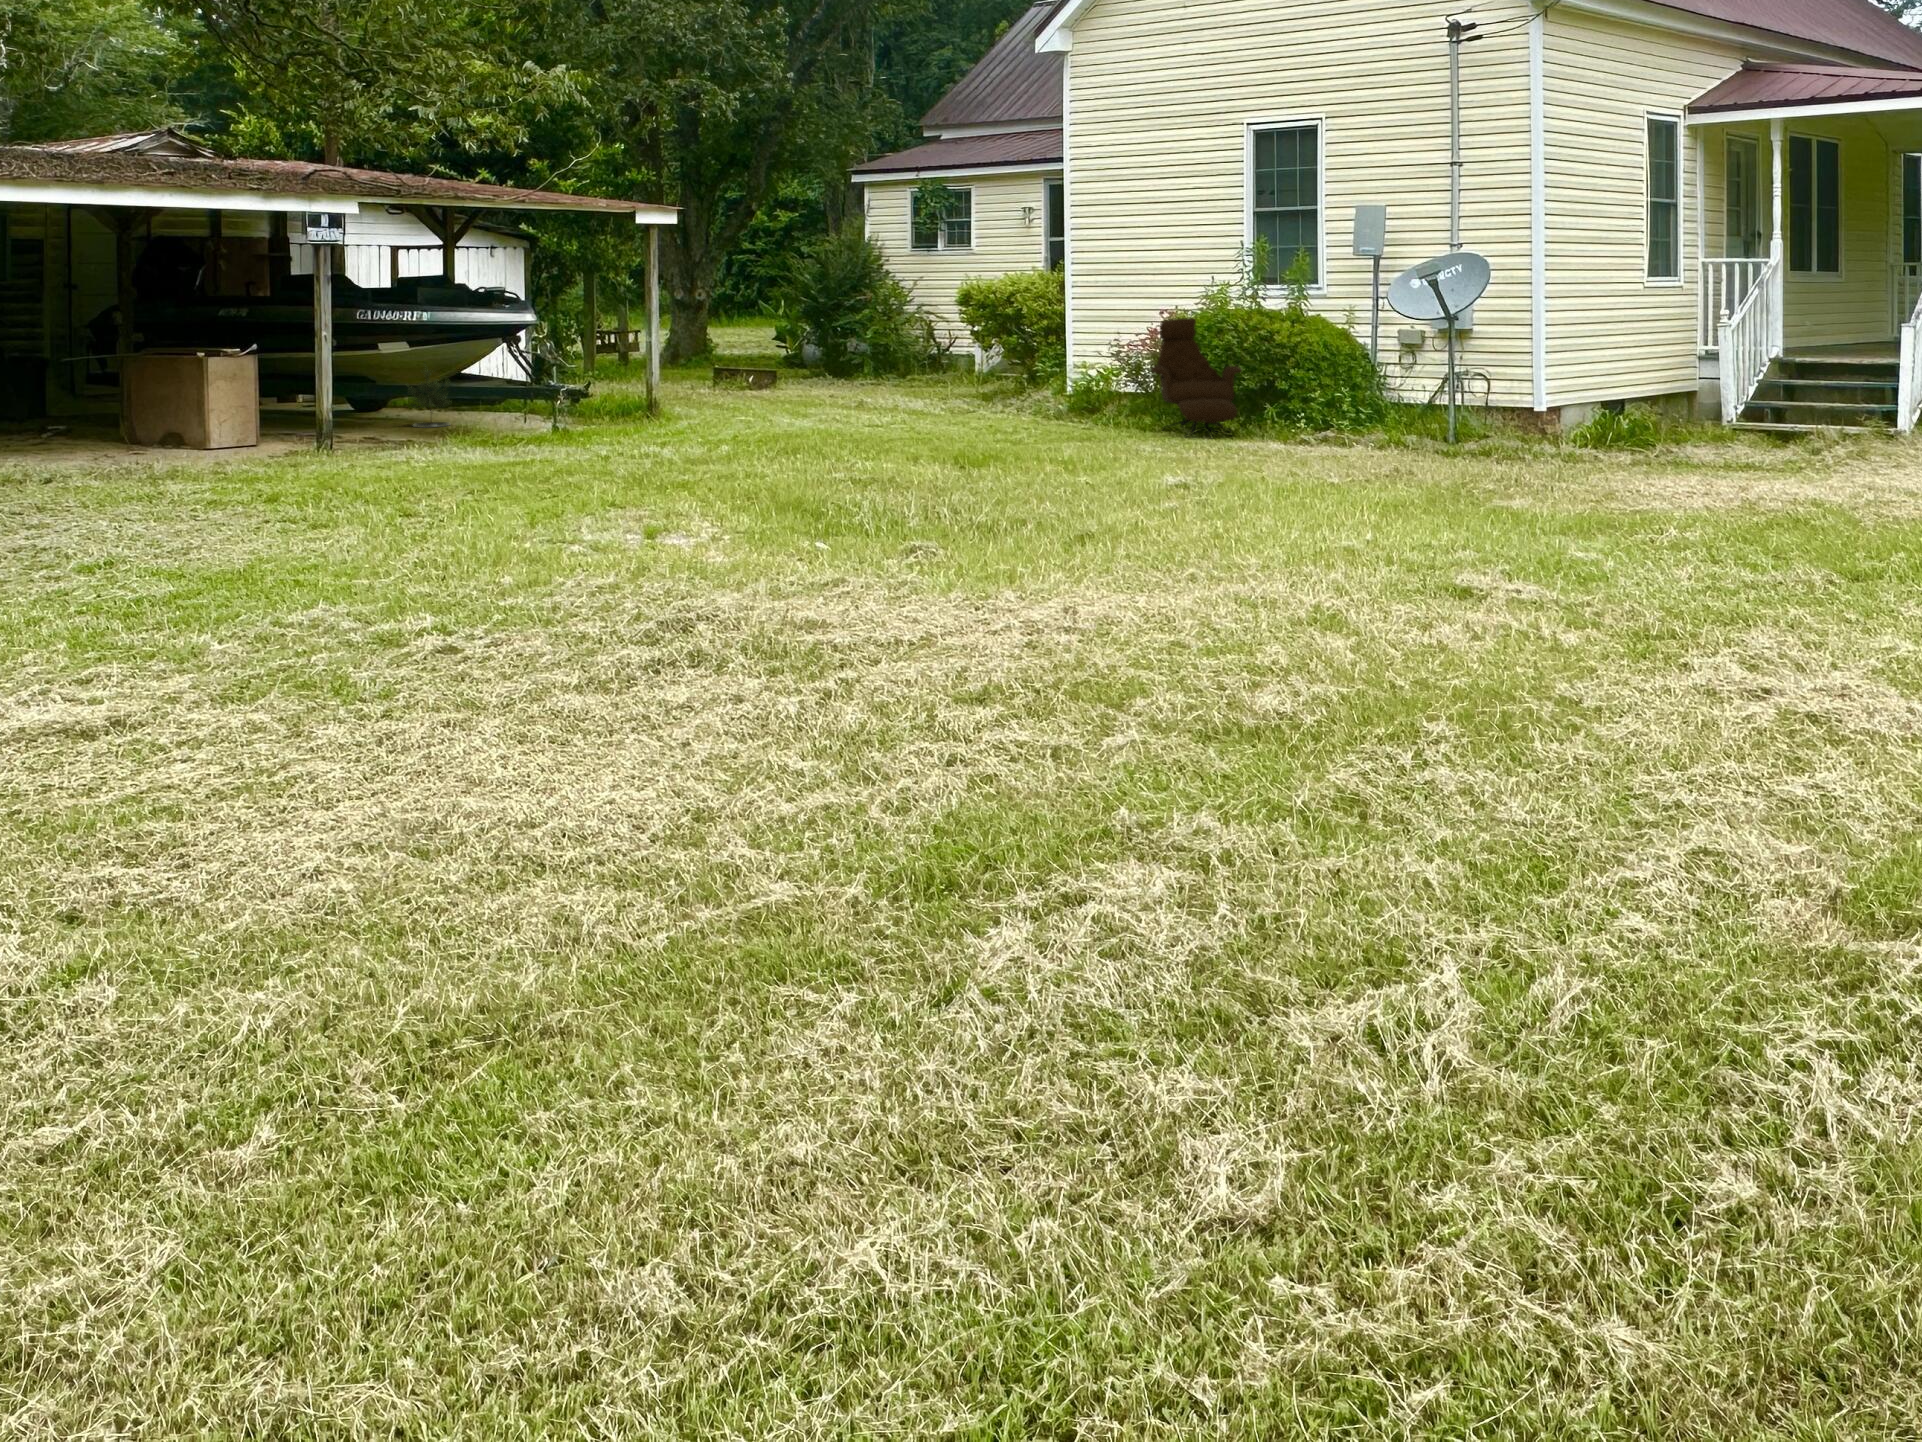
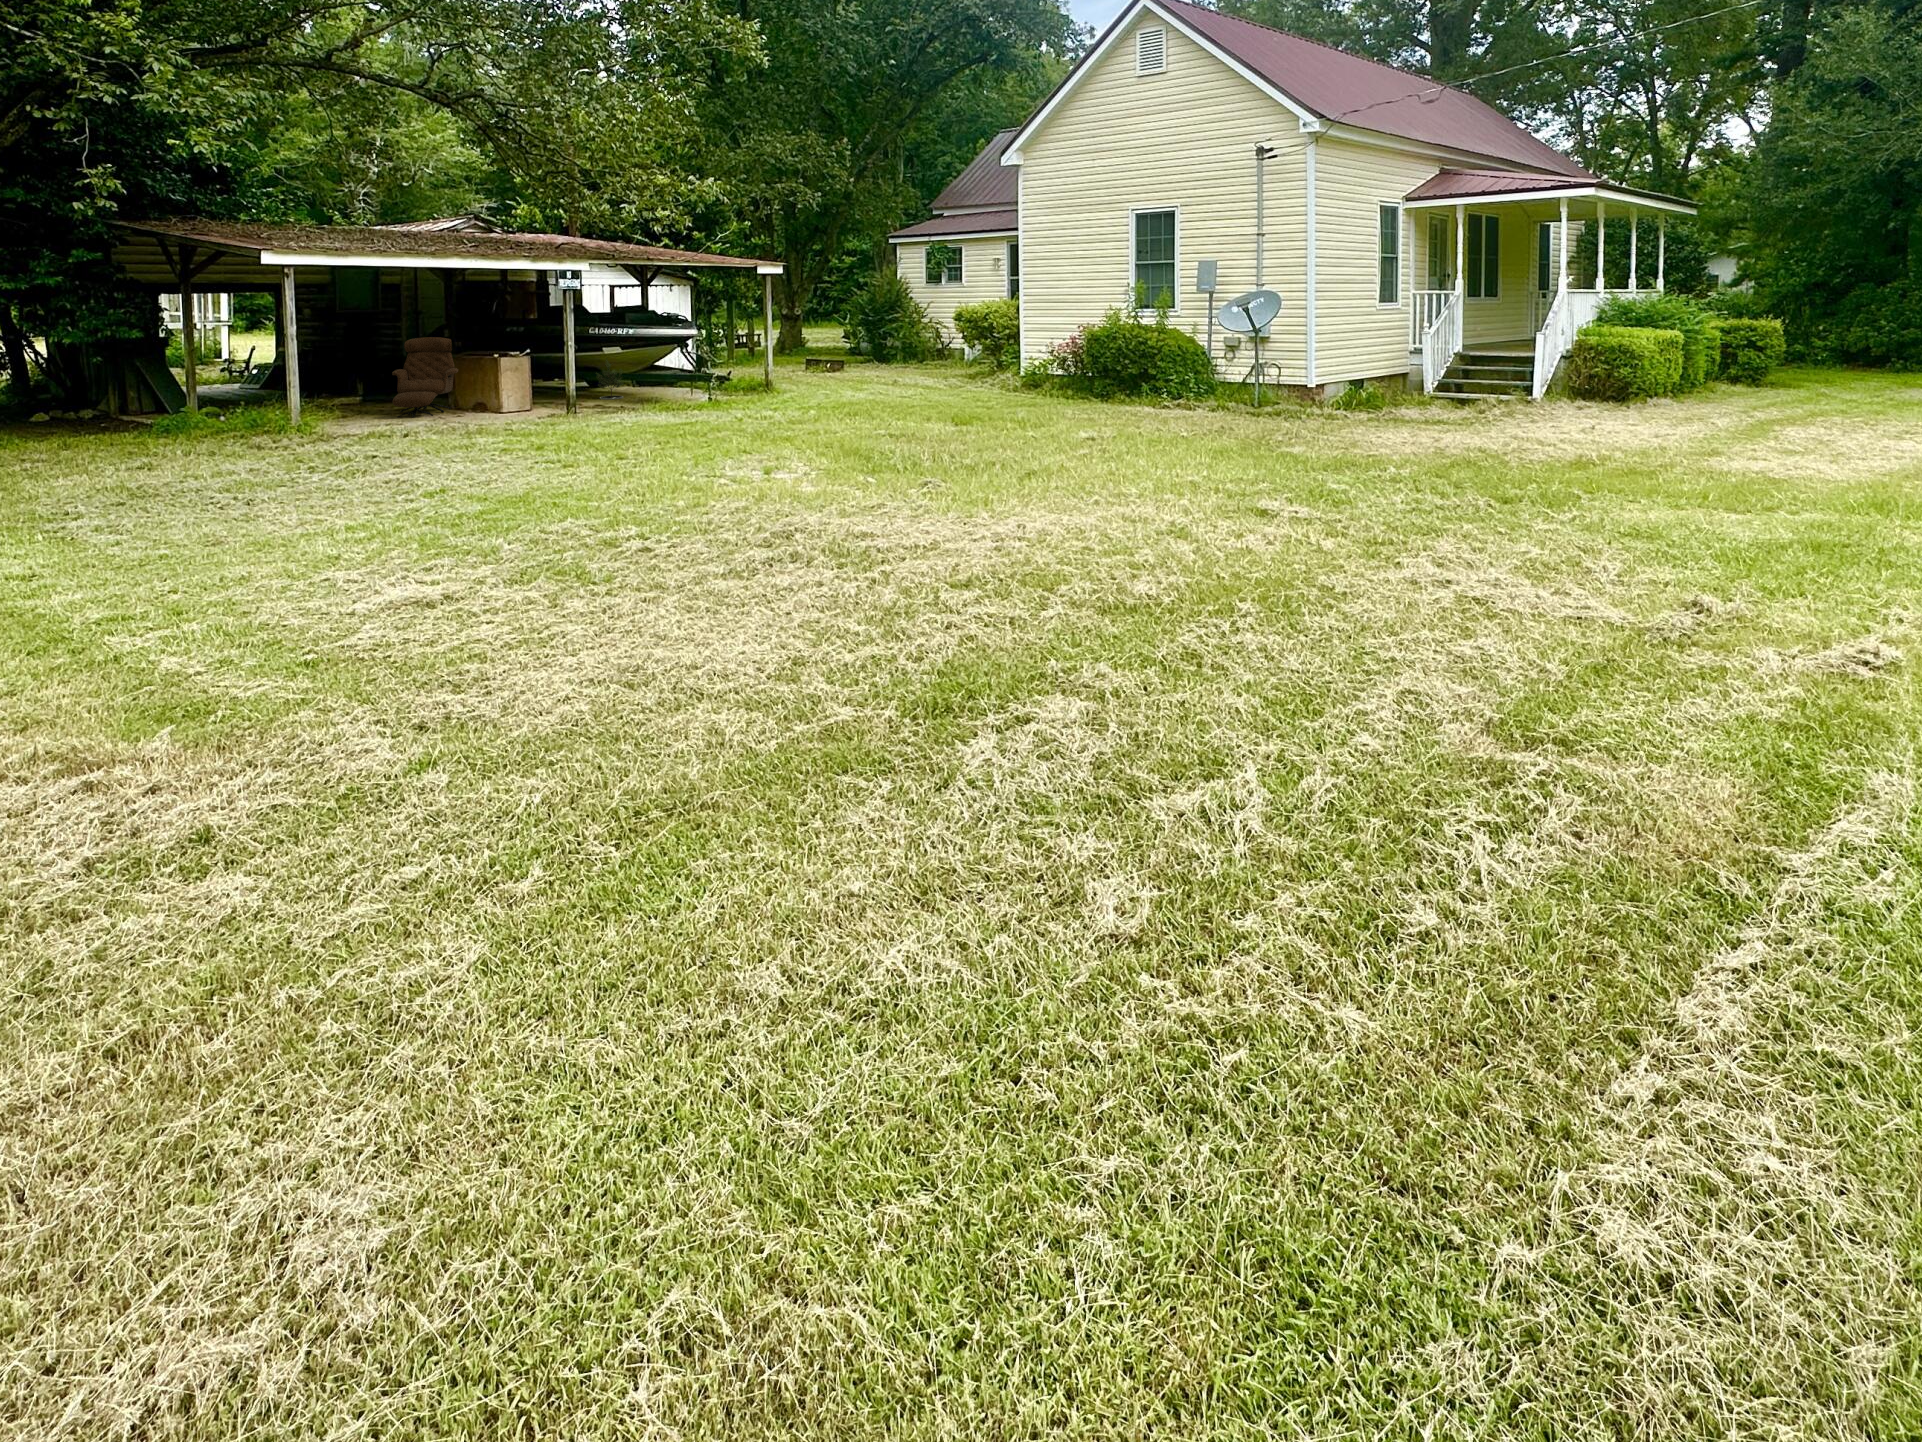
lounge chair: present [1151,318,1242,438] -> present [392,337,458,418]

